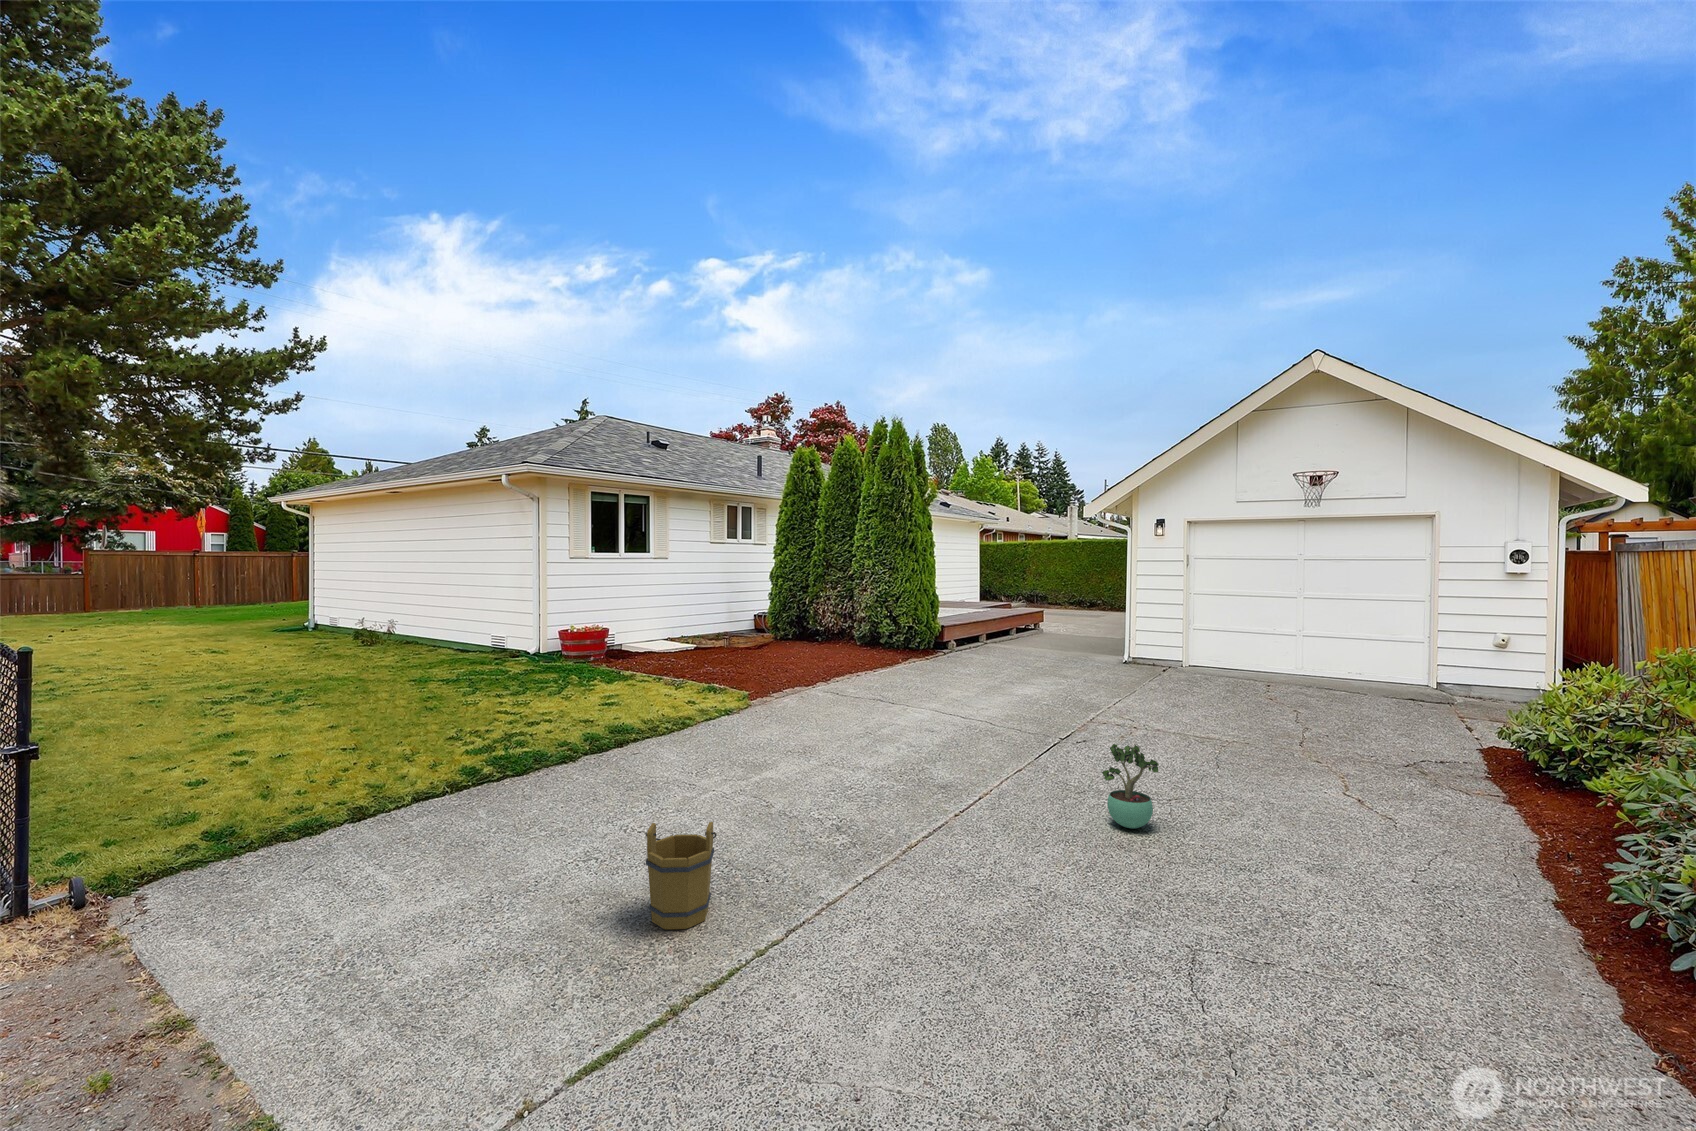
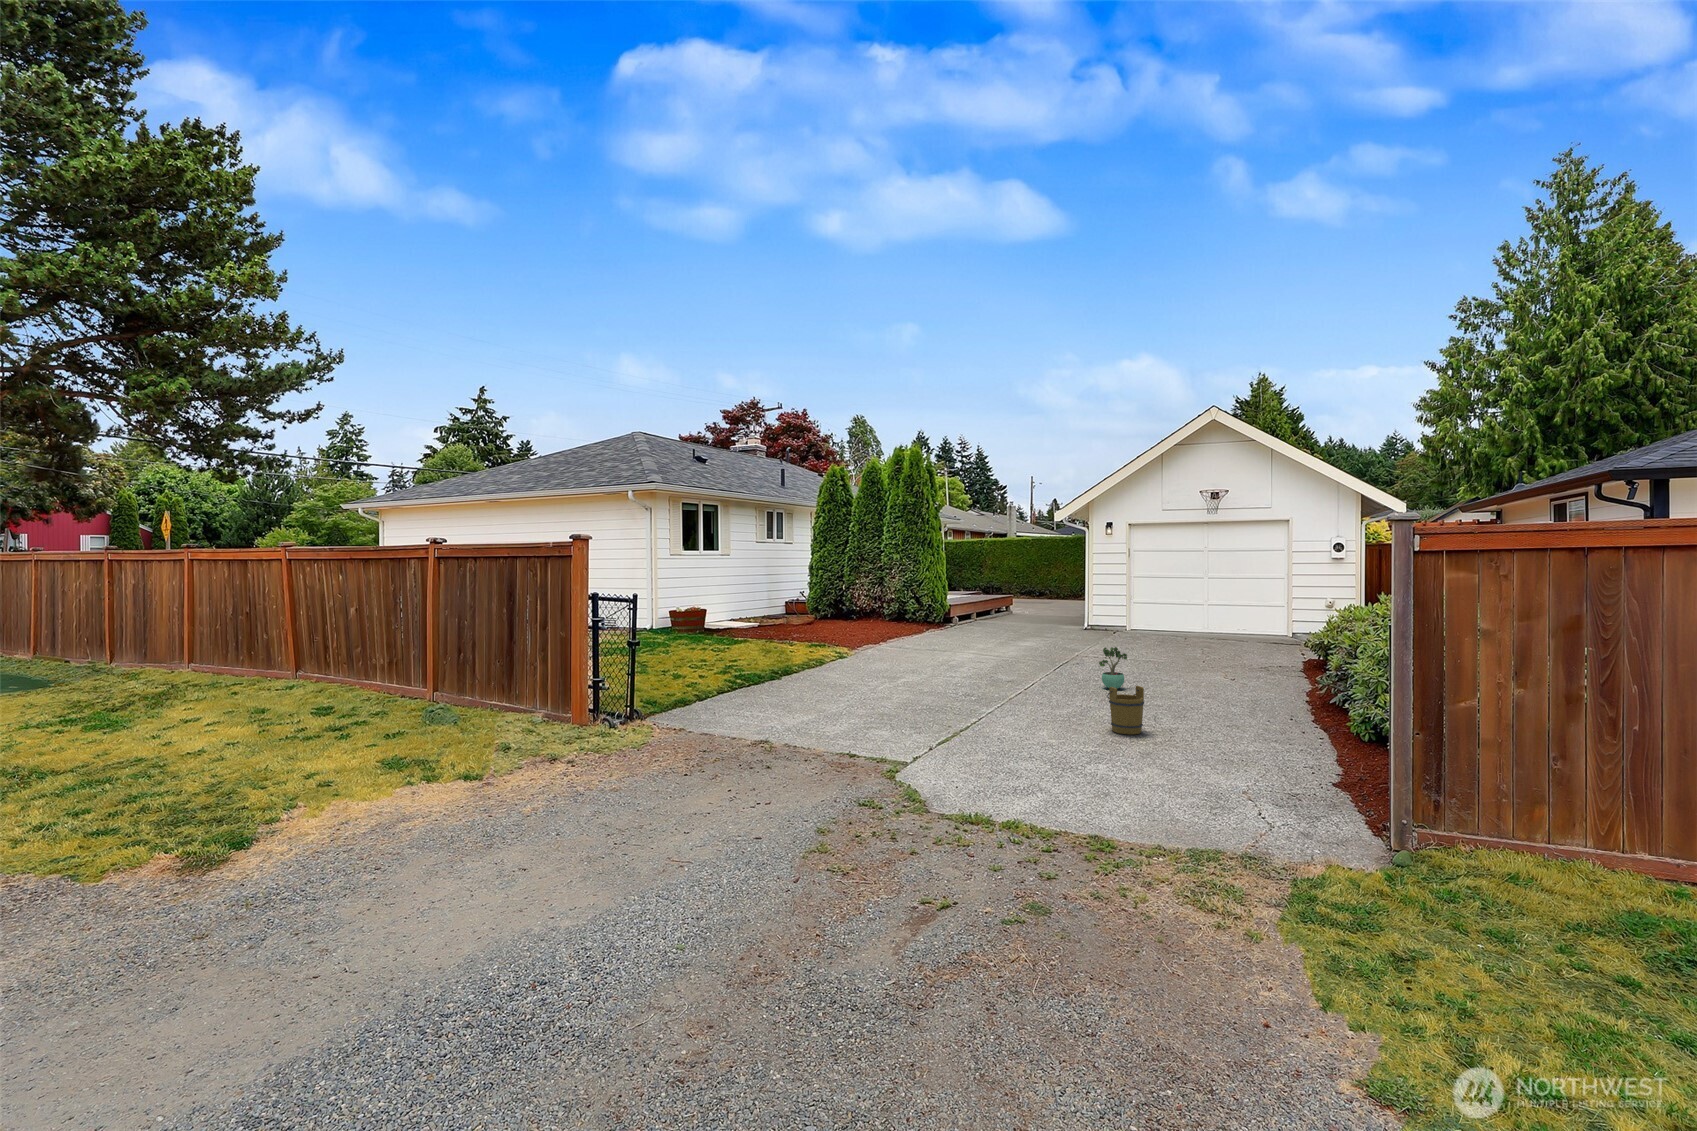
bucket: present [646,822,717,930] -> present [1107,686,1144,735]

